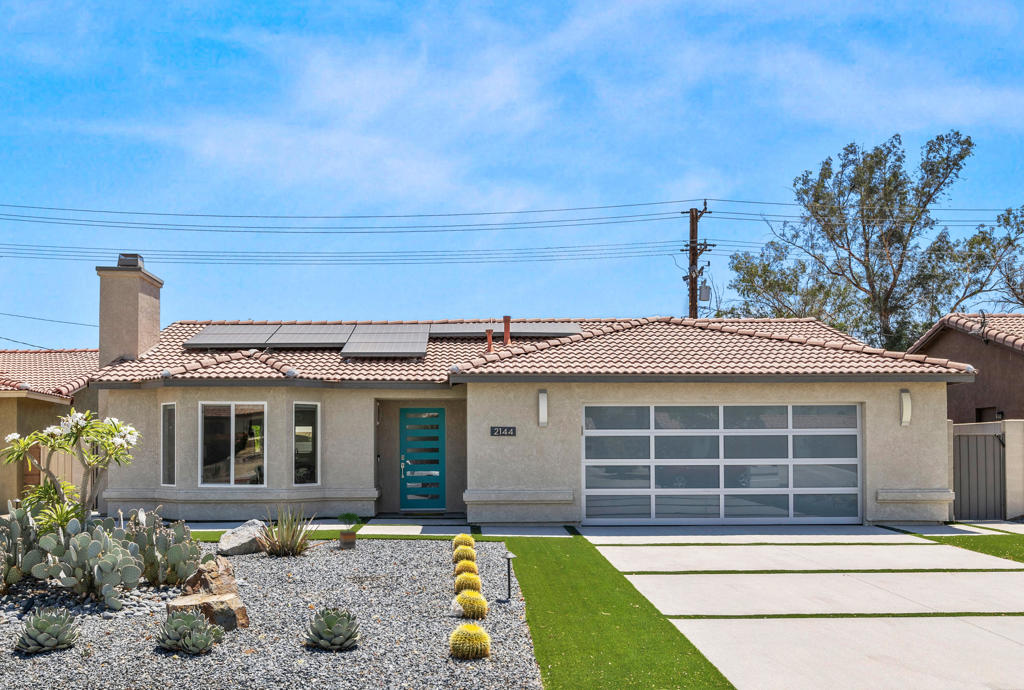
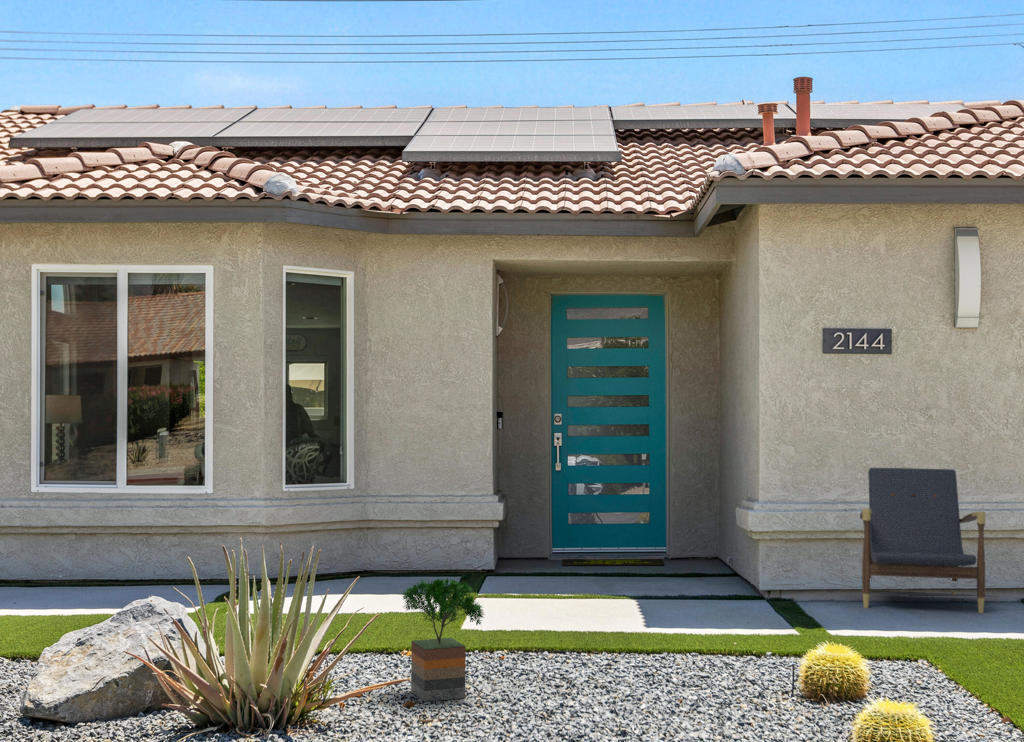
lounge chair: none [500,477,541,527] -> present [860,468,985,613]

